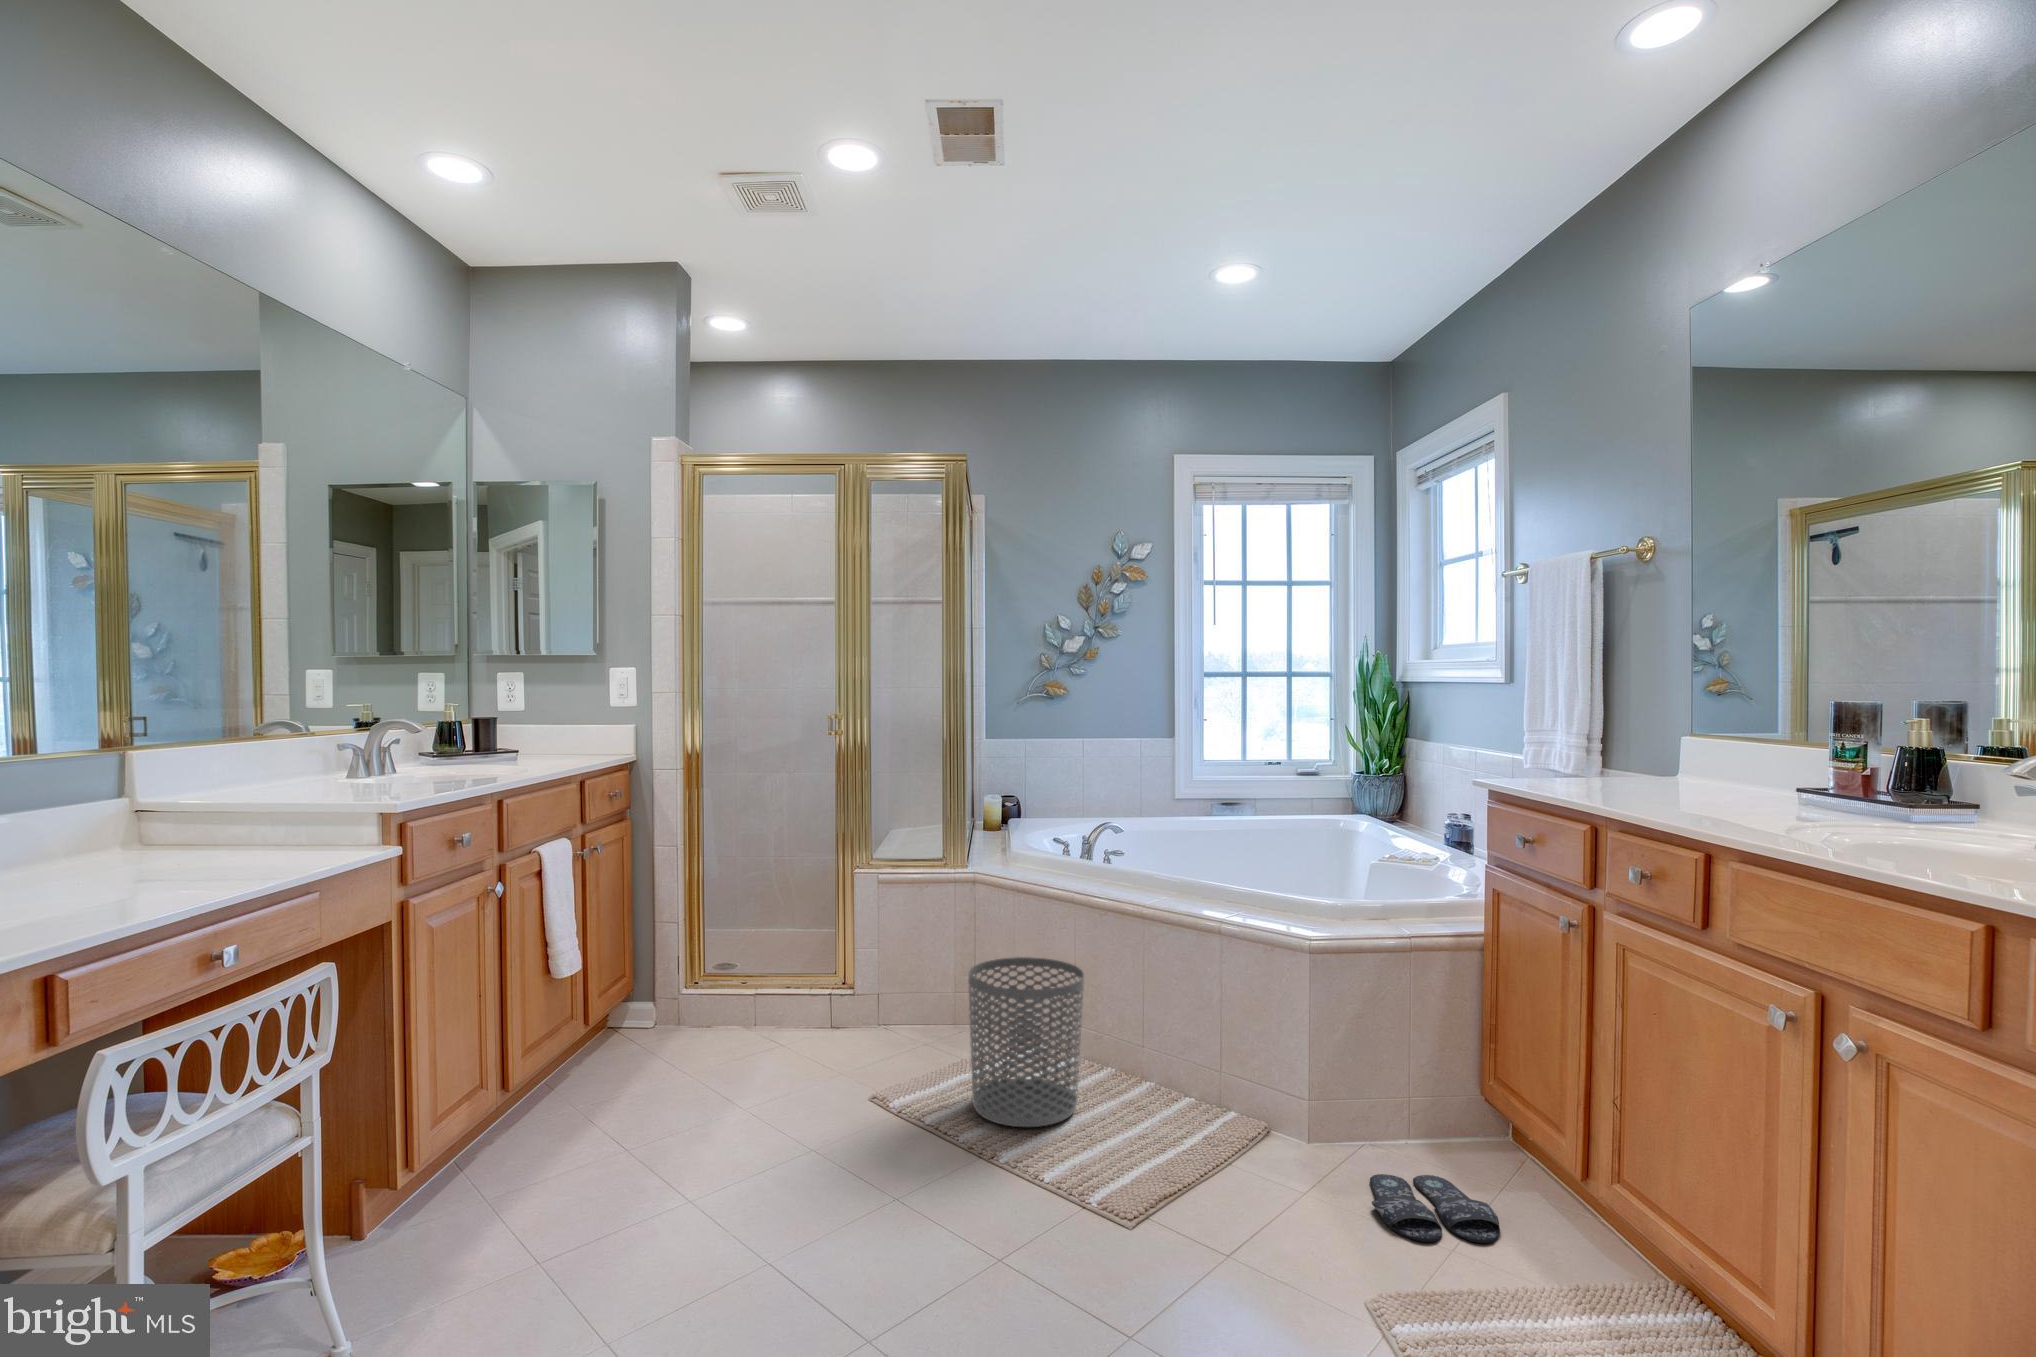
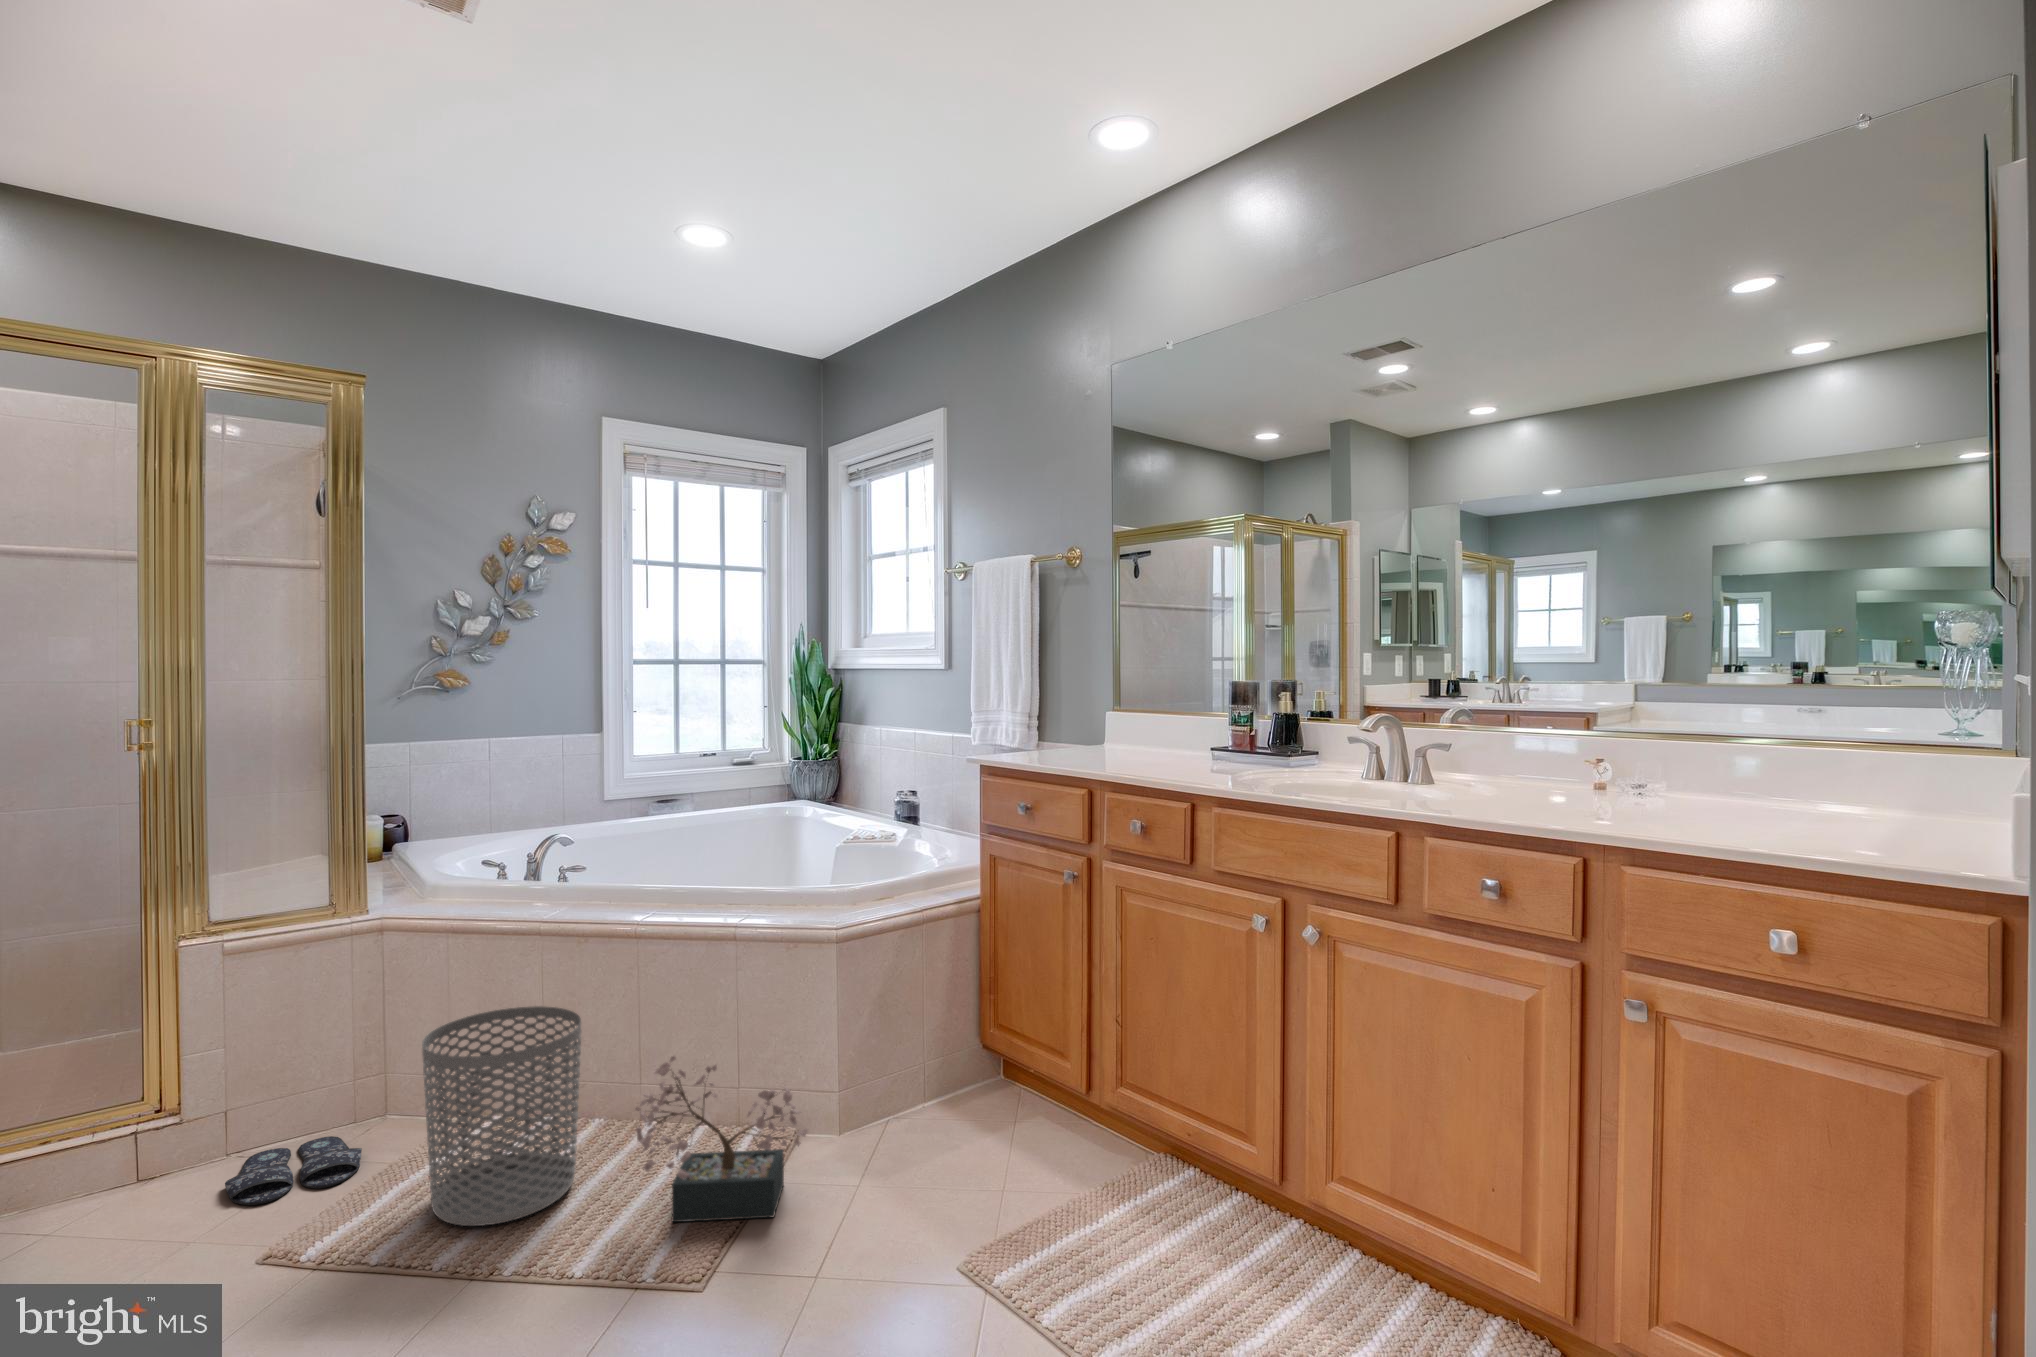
decorative plant: none [1103,1024,1257,1191] -> present [635,1056,808,1222]
slippers: present [1370,1174,1500,1243] -> present [225,1136,362,1205]

